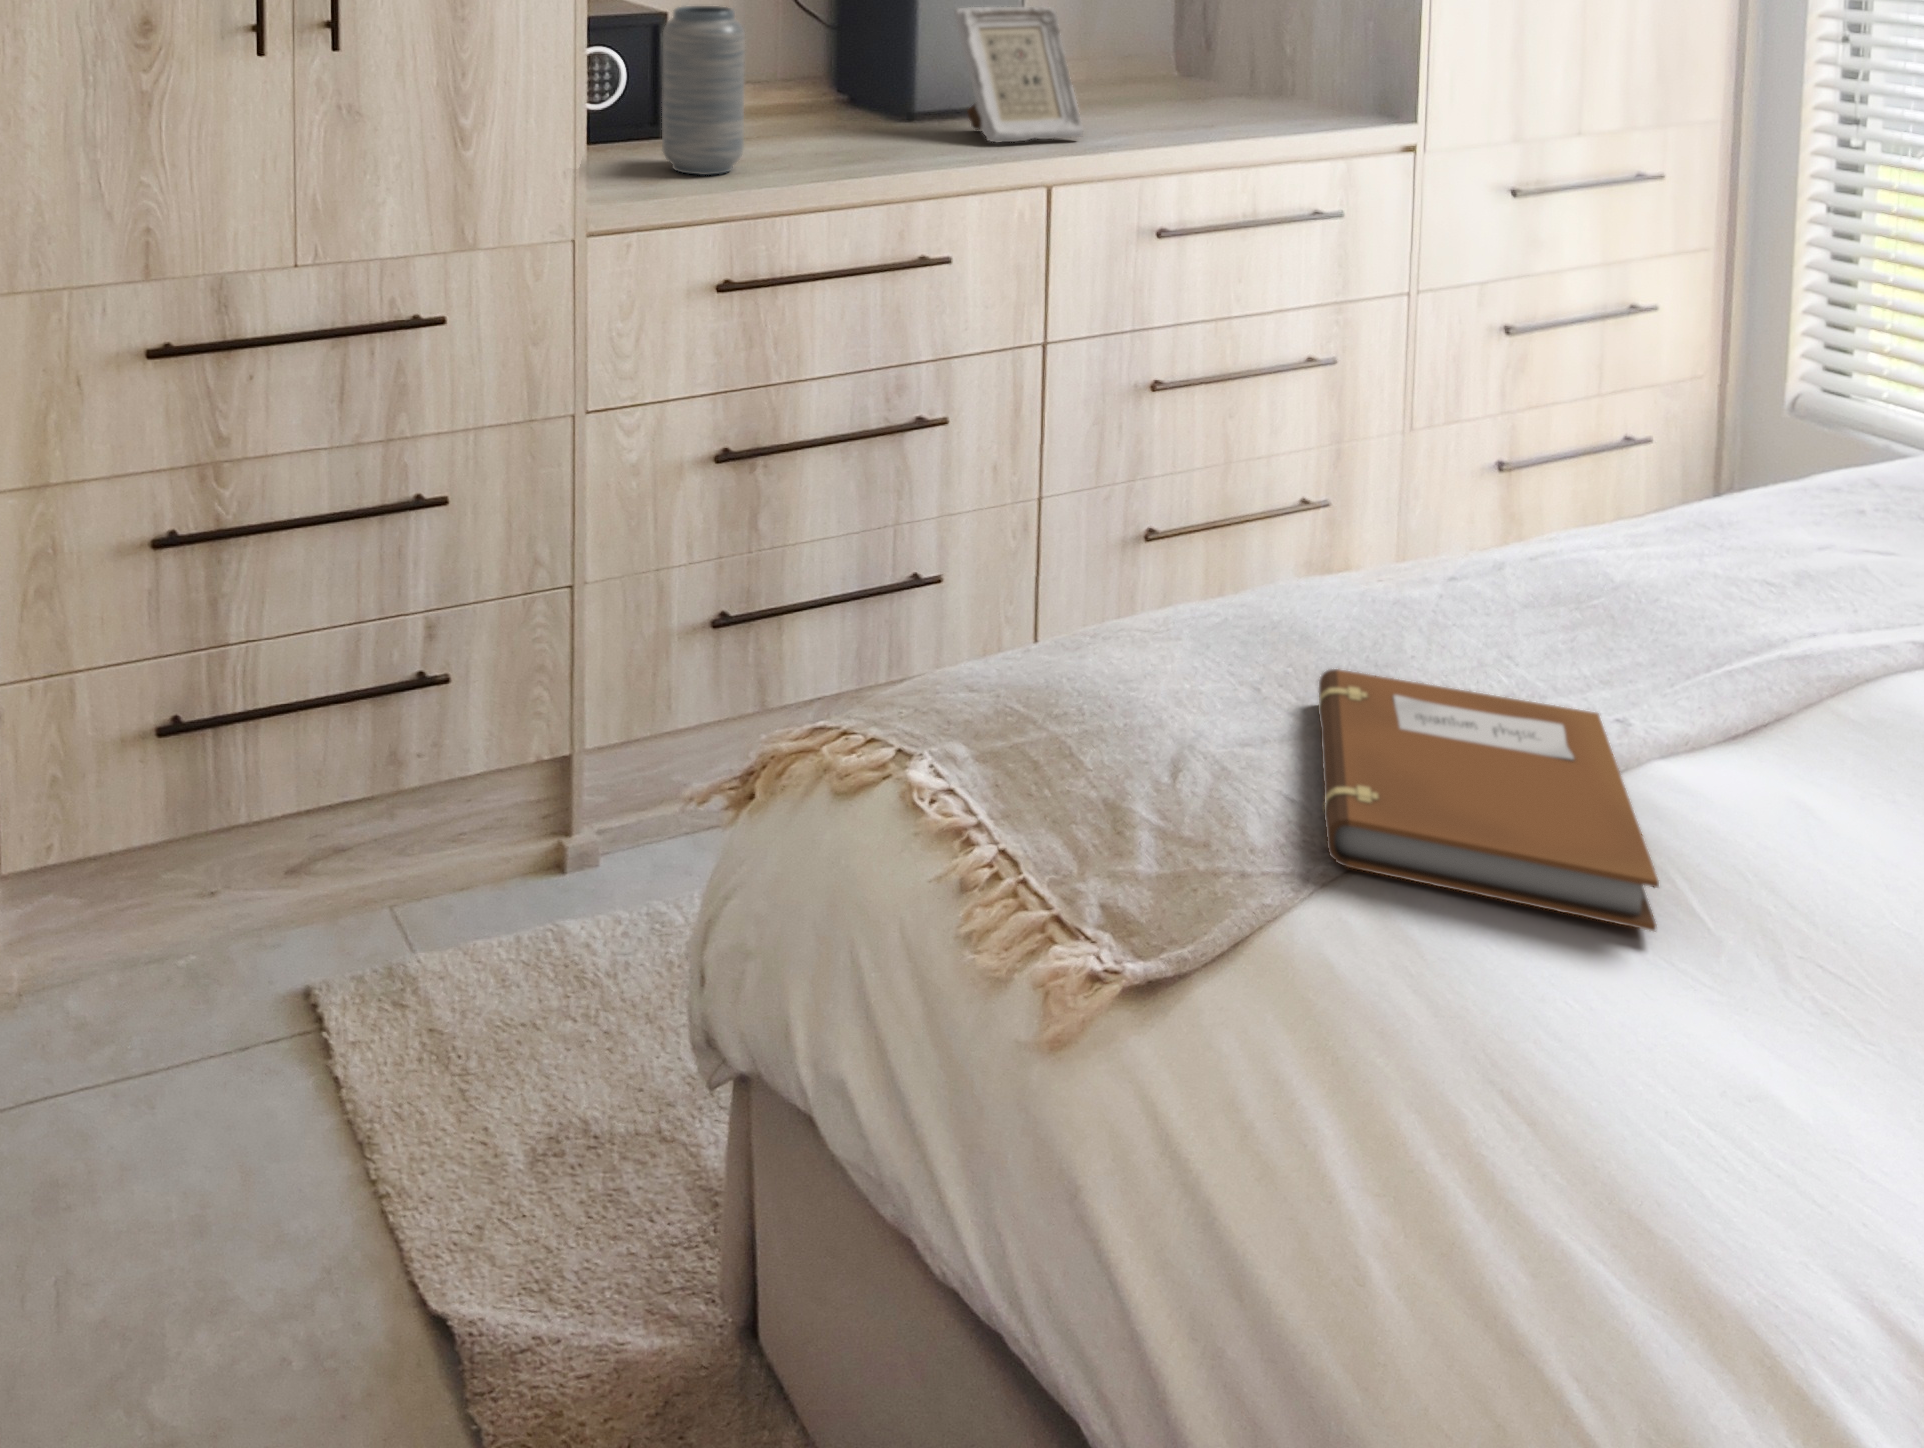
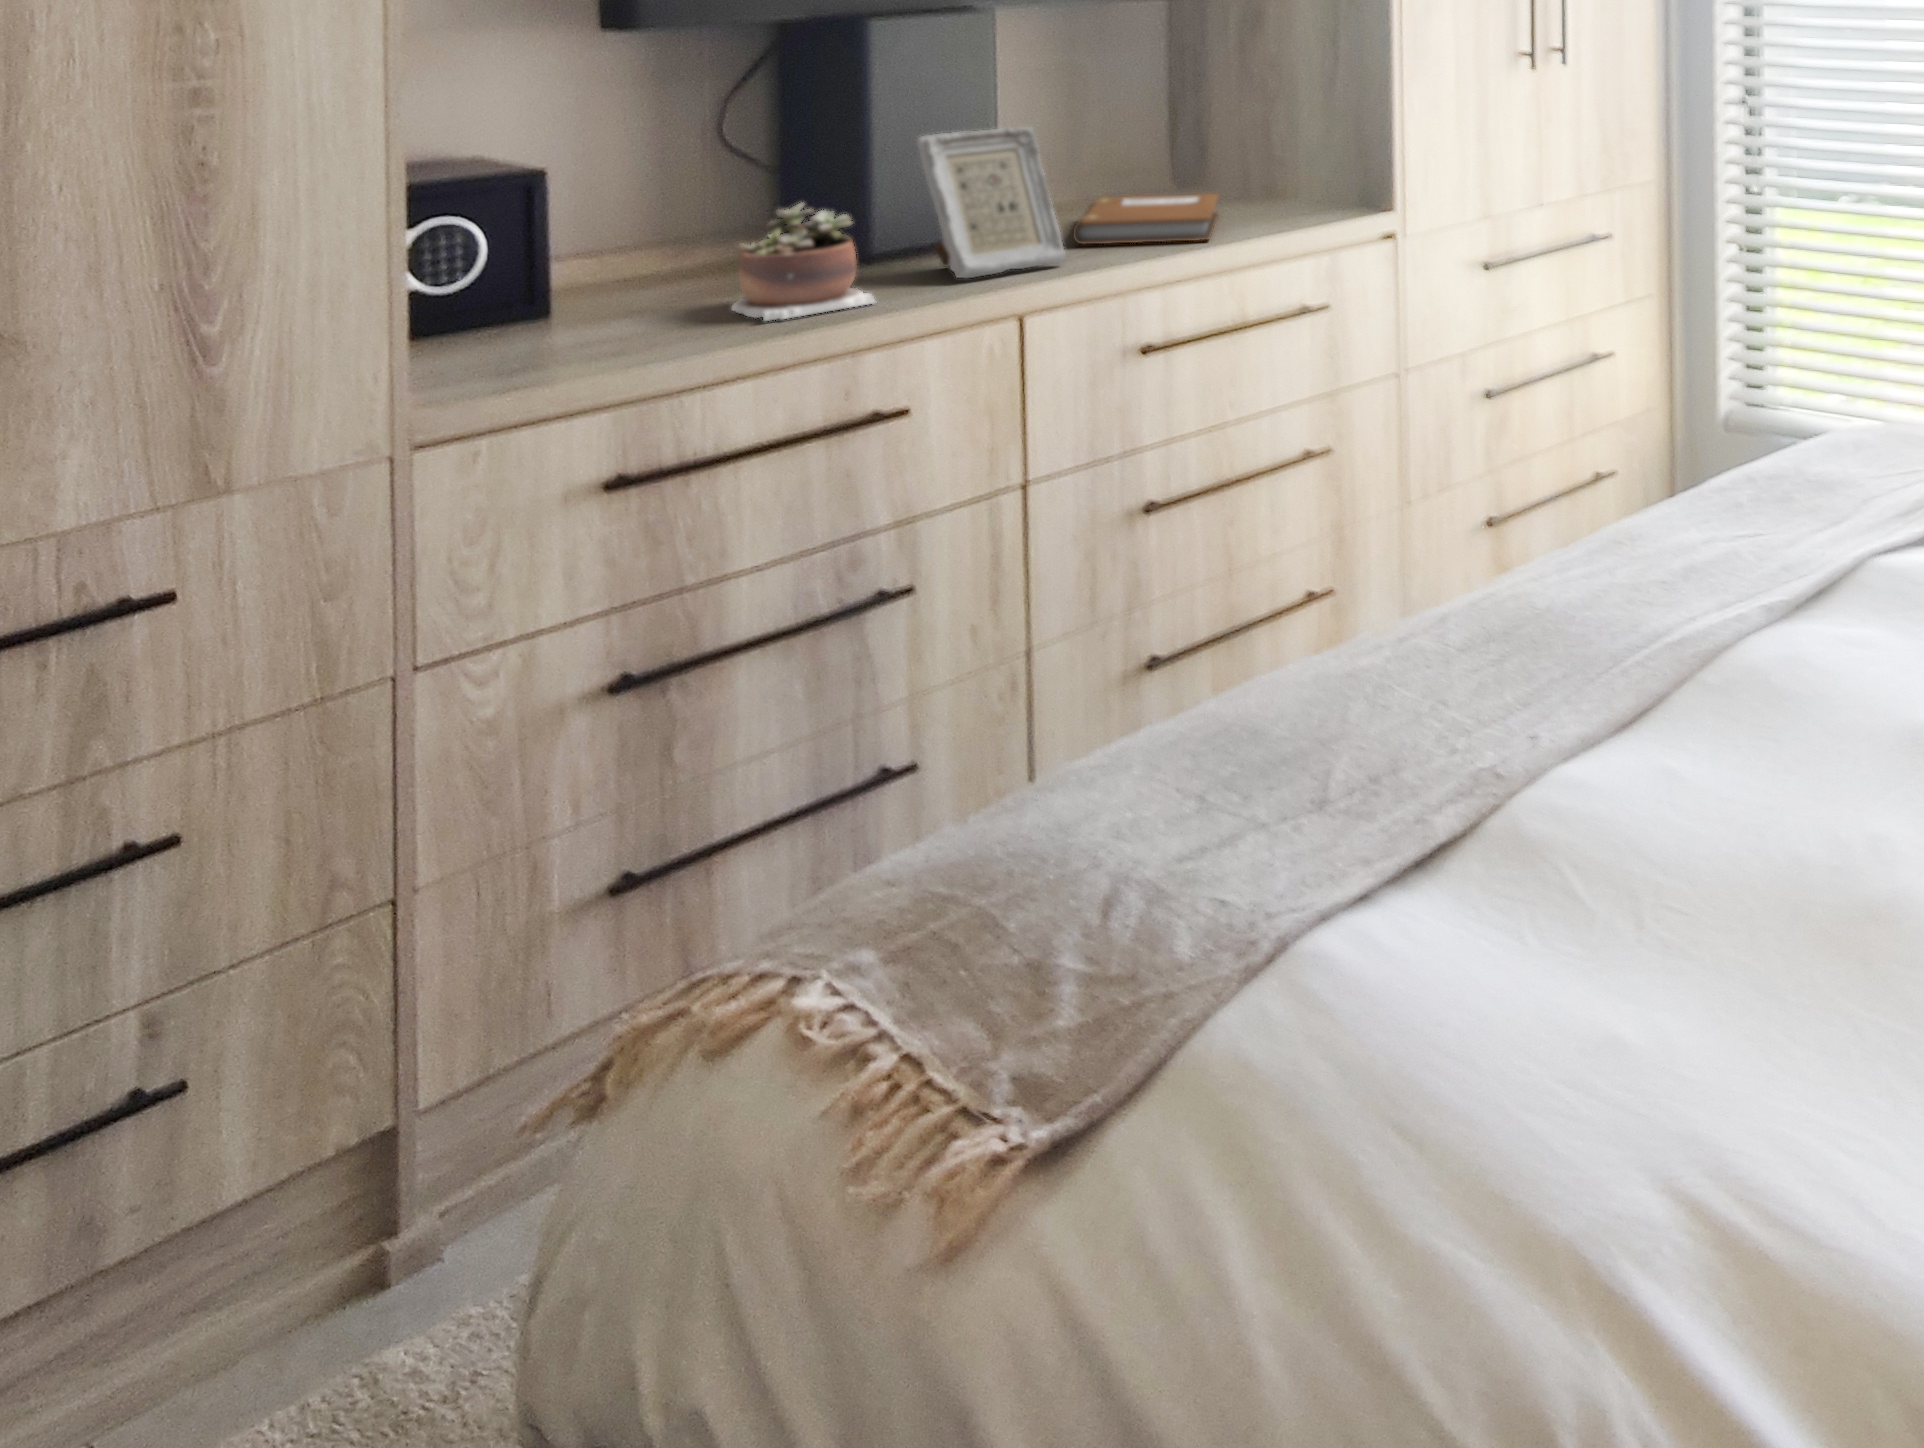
vase: present [662,6,745,175] -> none [526,159,642,363]
succulent plant: none [799,59,923,159] -> present [732,203,875,321]
notebook: present [1318,669,1659,931] -> present [1073,194,1218,244]

